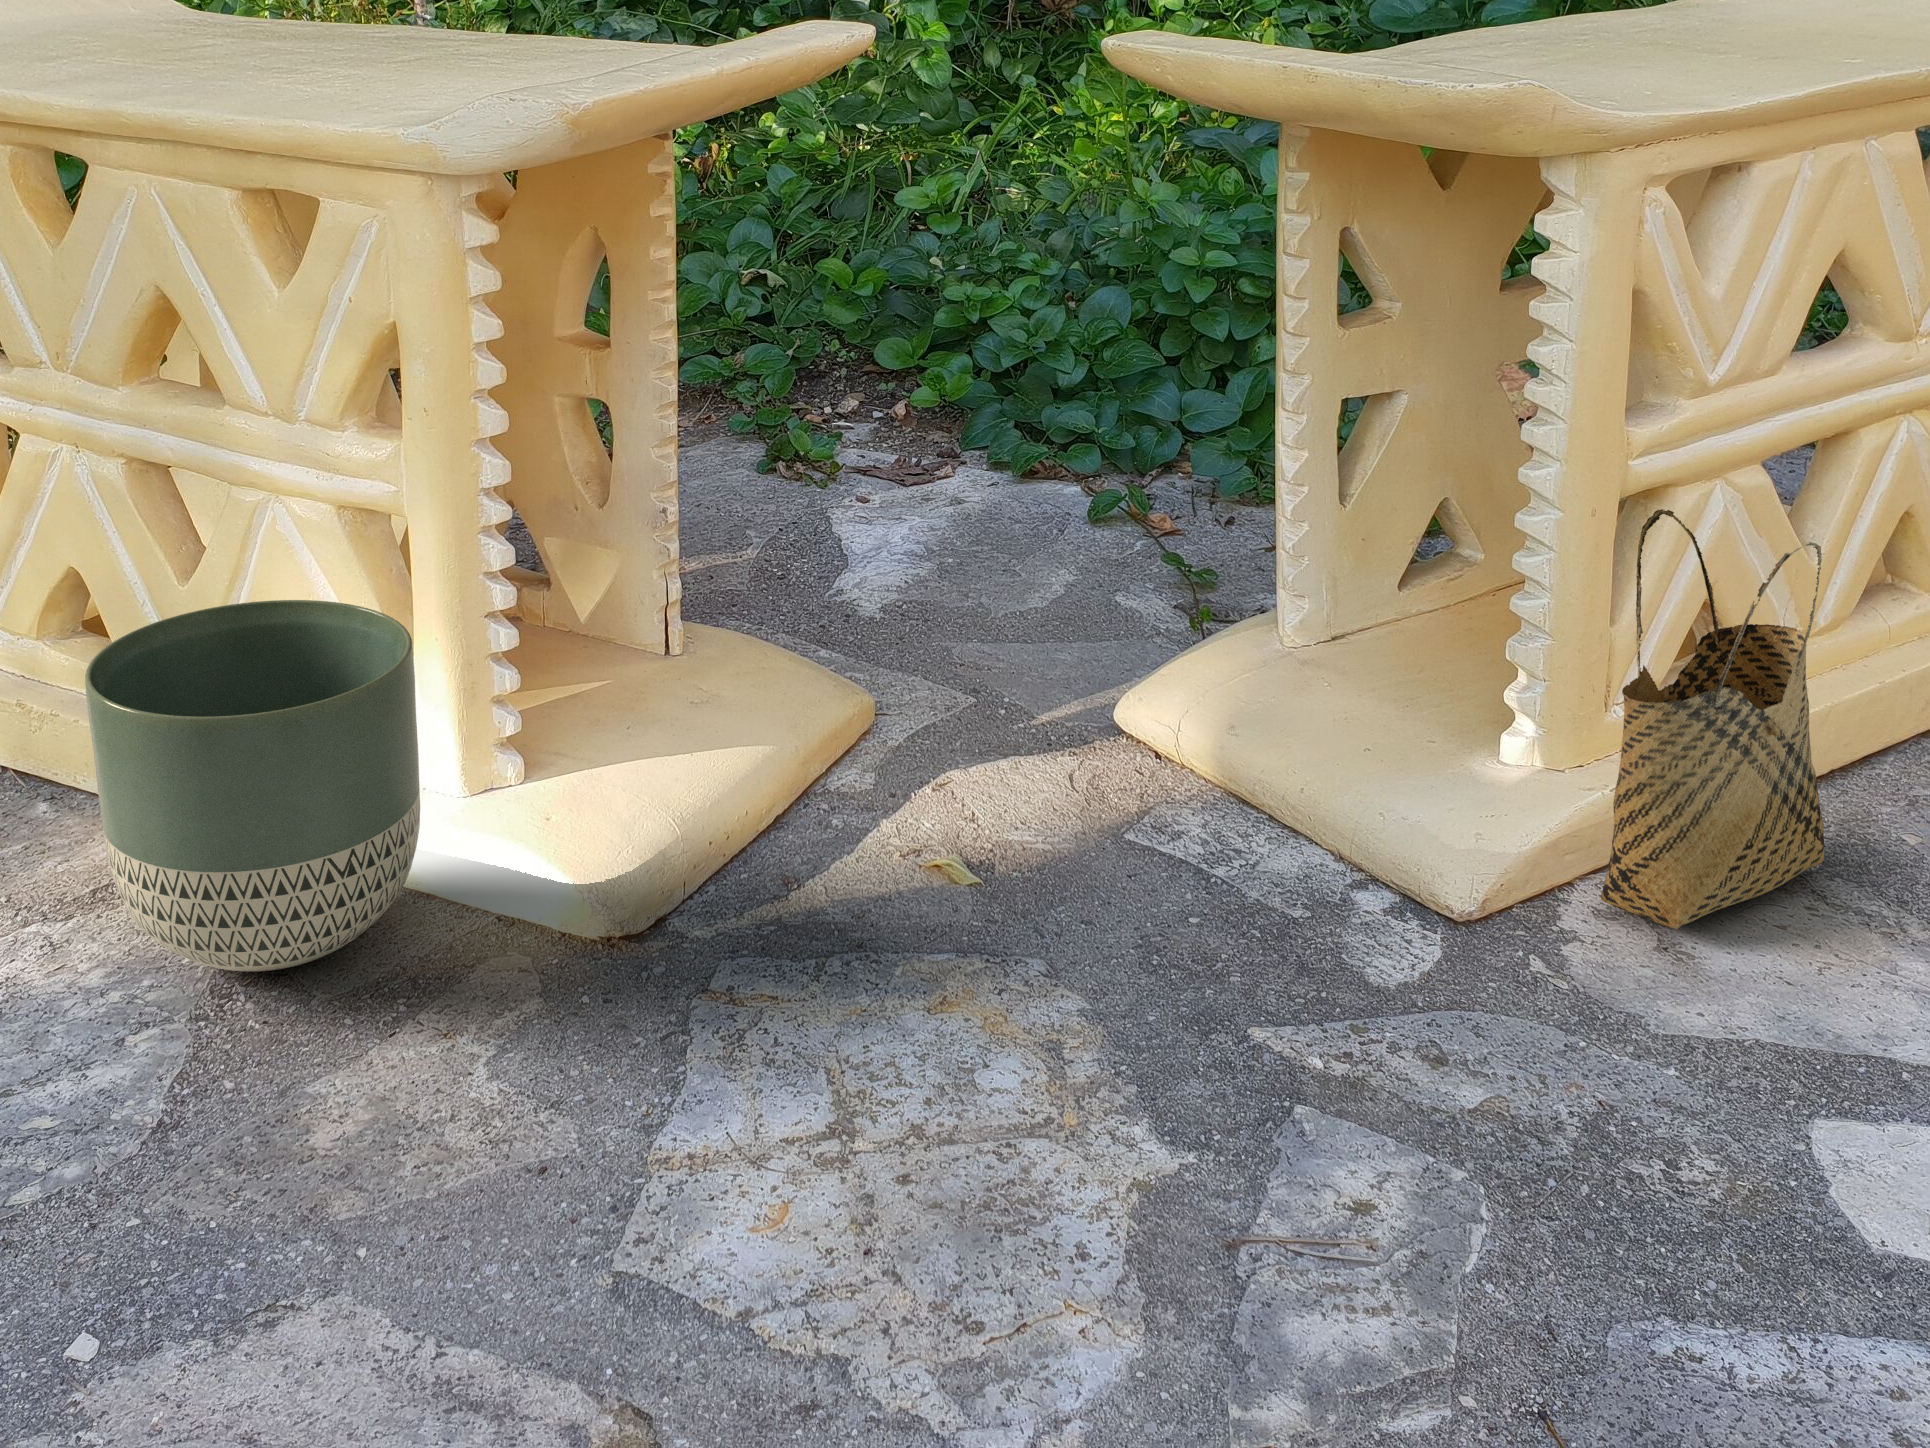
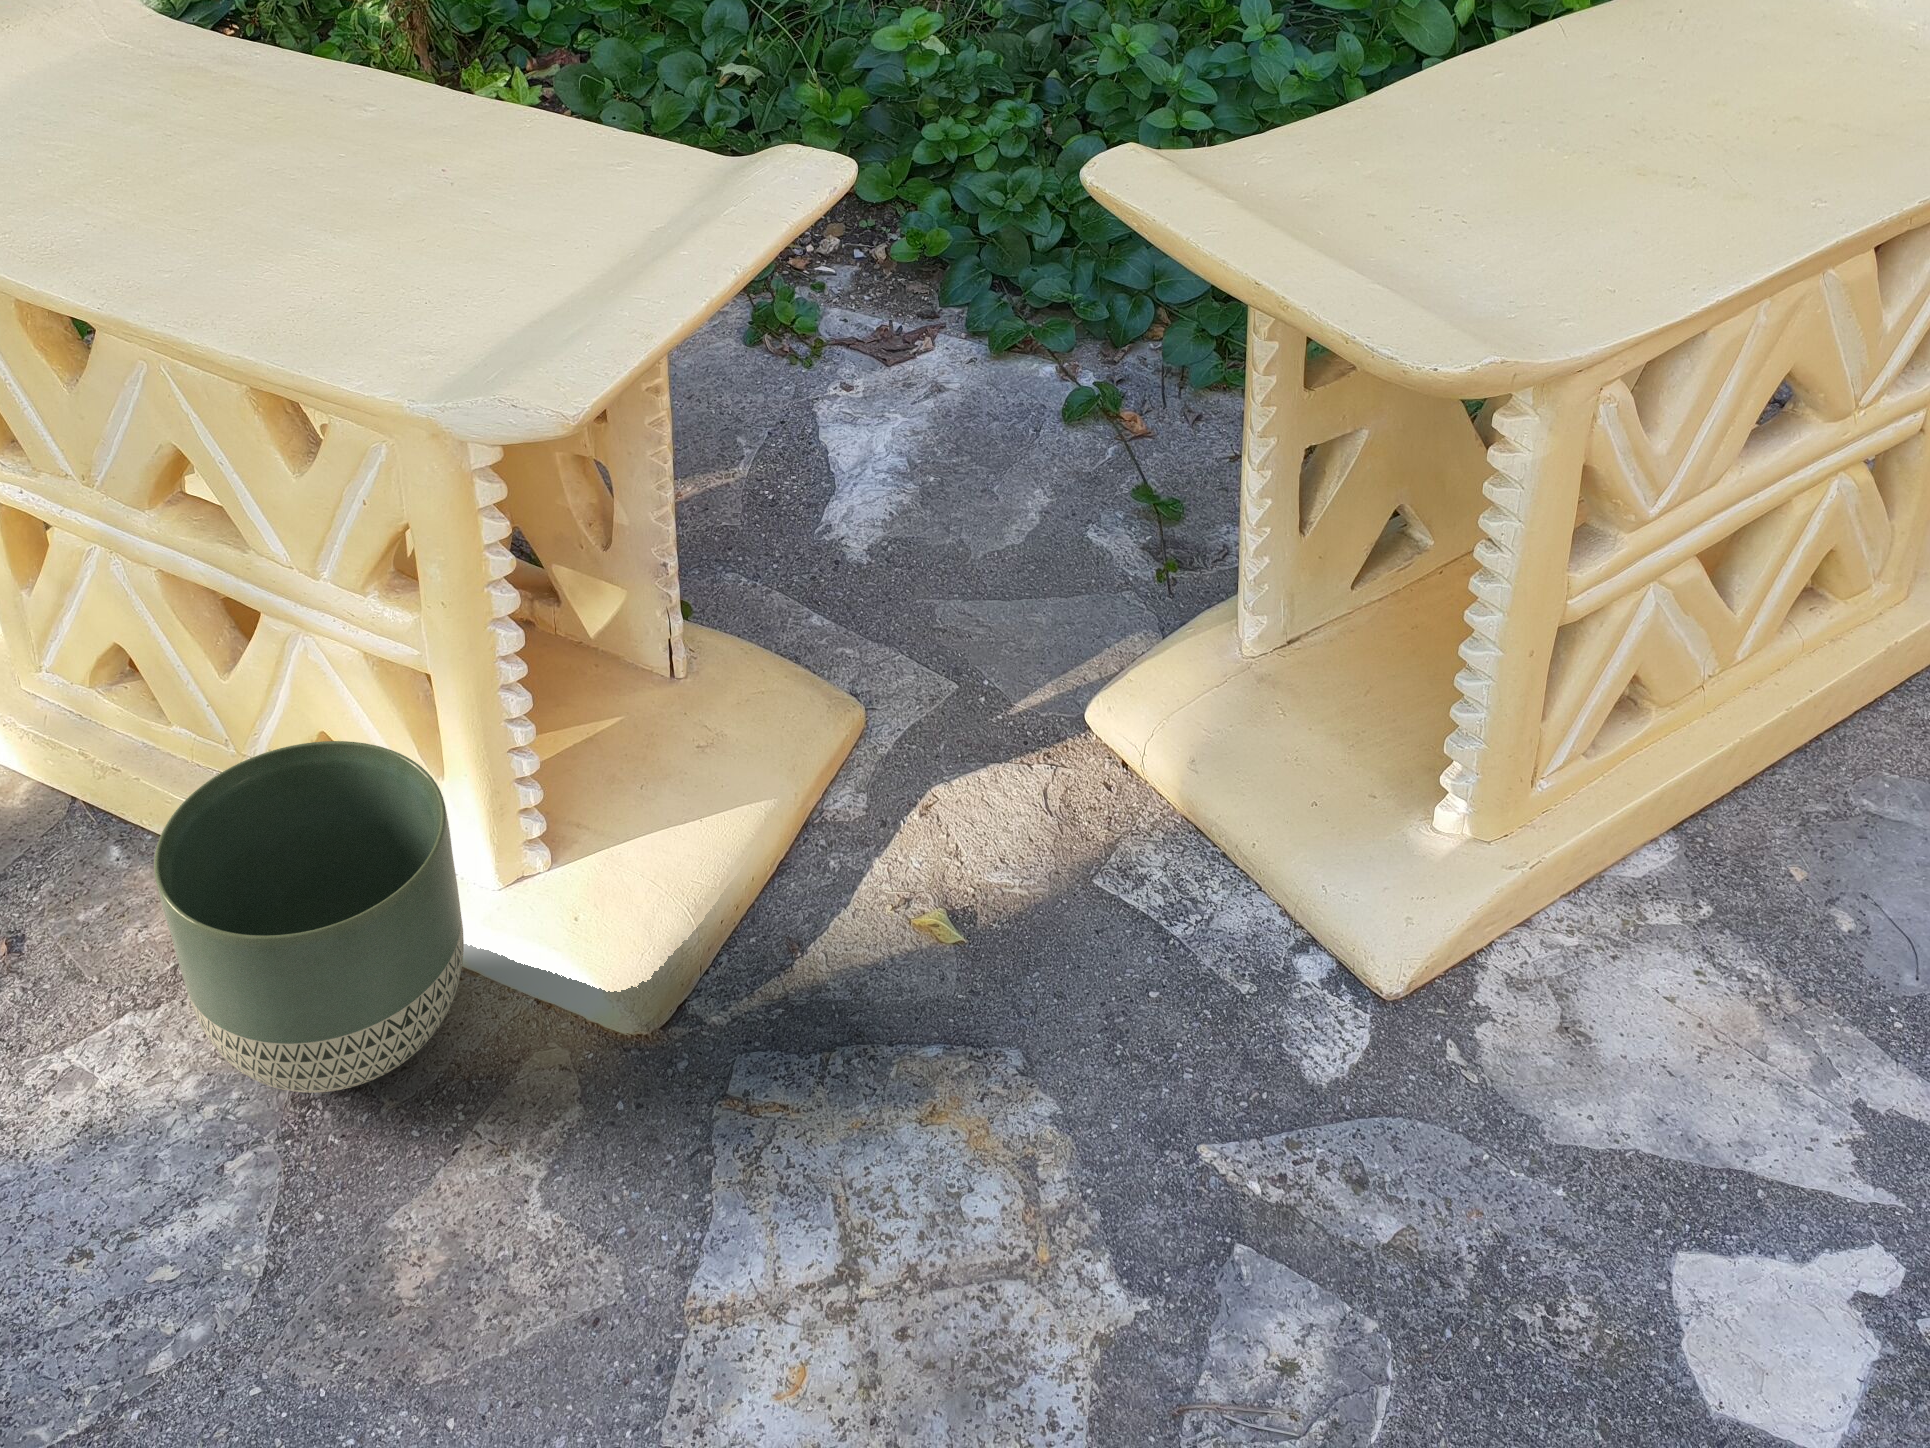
woven basket: present [1601,509,1824,930] -> none [1513,642,1733,1014]

